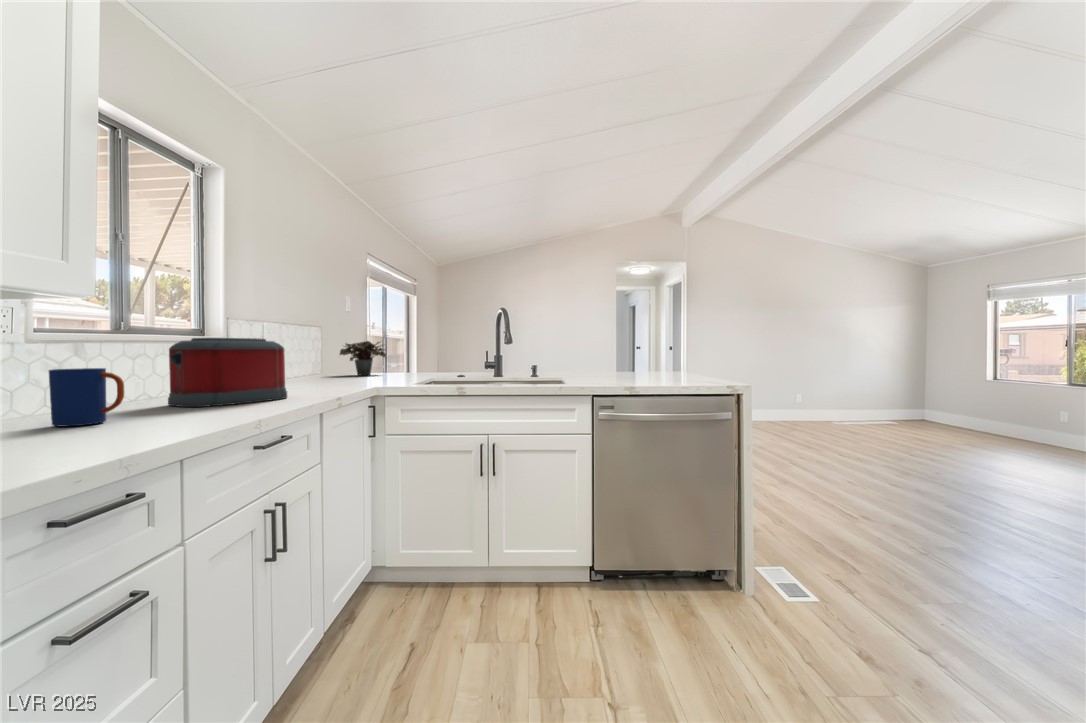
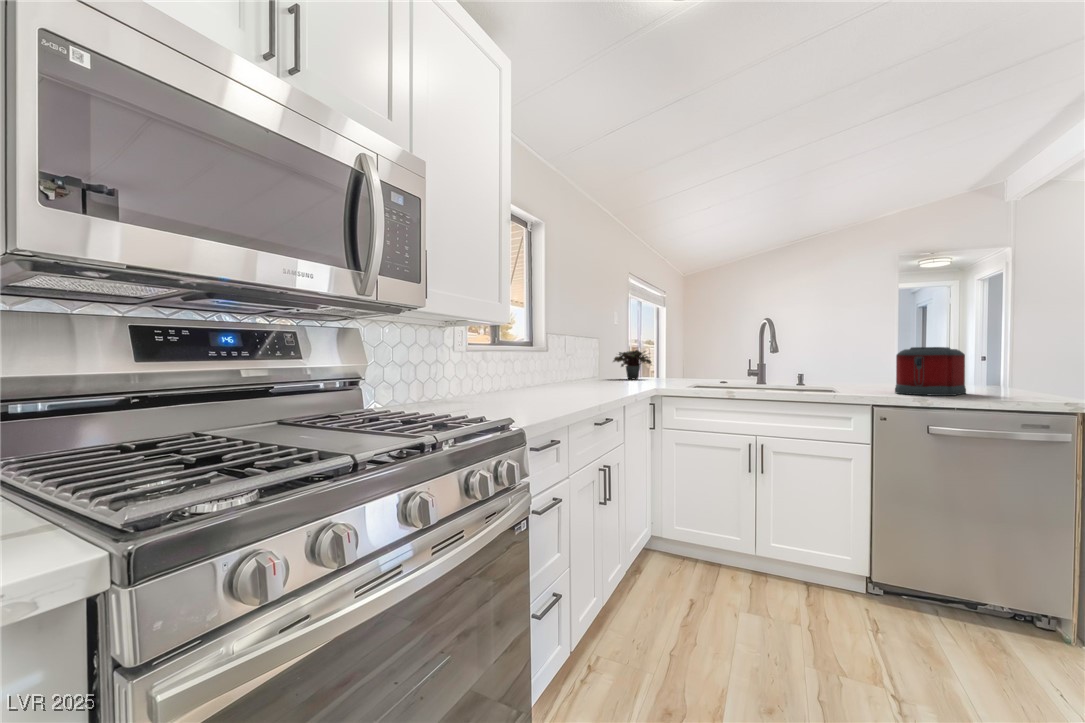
toaster: present [168,338,287,407] -> present [895,347,966,396]
mug: present [49,368,124,427] -> none [492,368,526,402]

